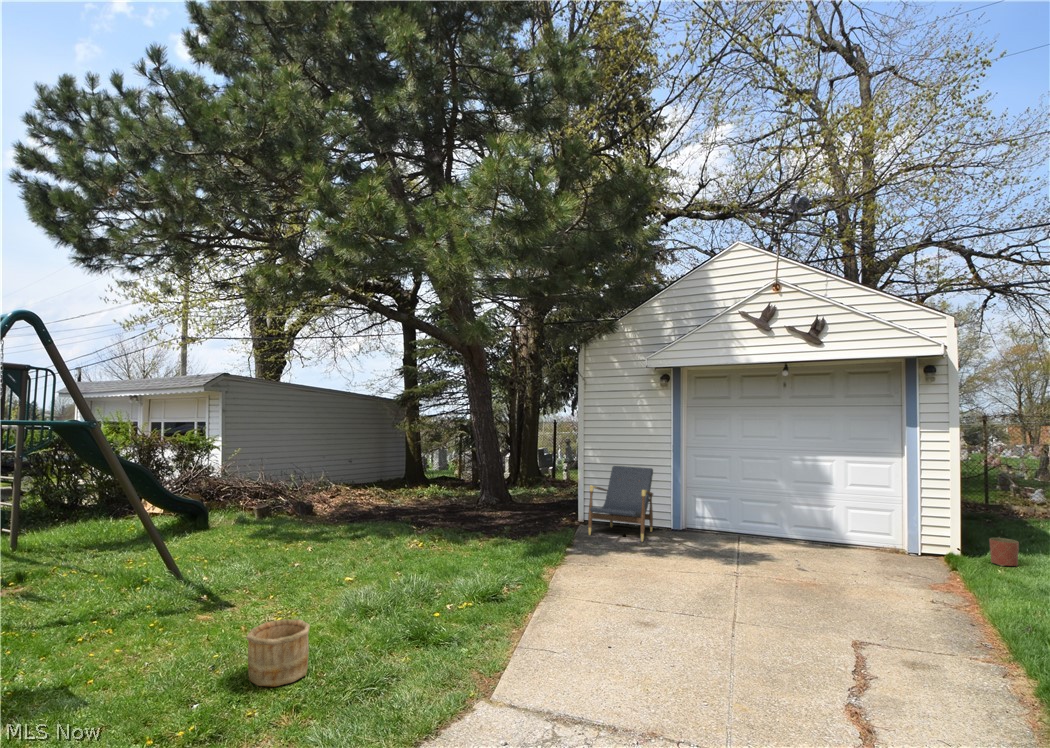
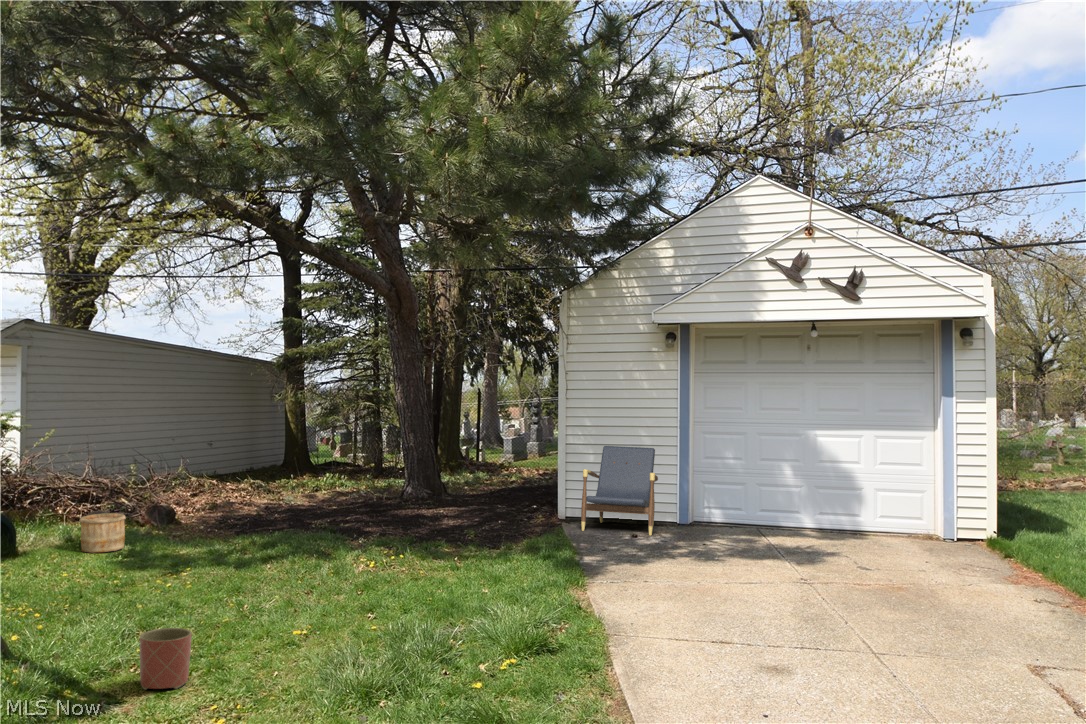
planter: present [990,538,1019,566] -> present [140,628,192,690]
wooden bucket: present [246,619,310,687] -> present [80,513,126,553]

